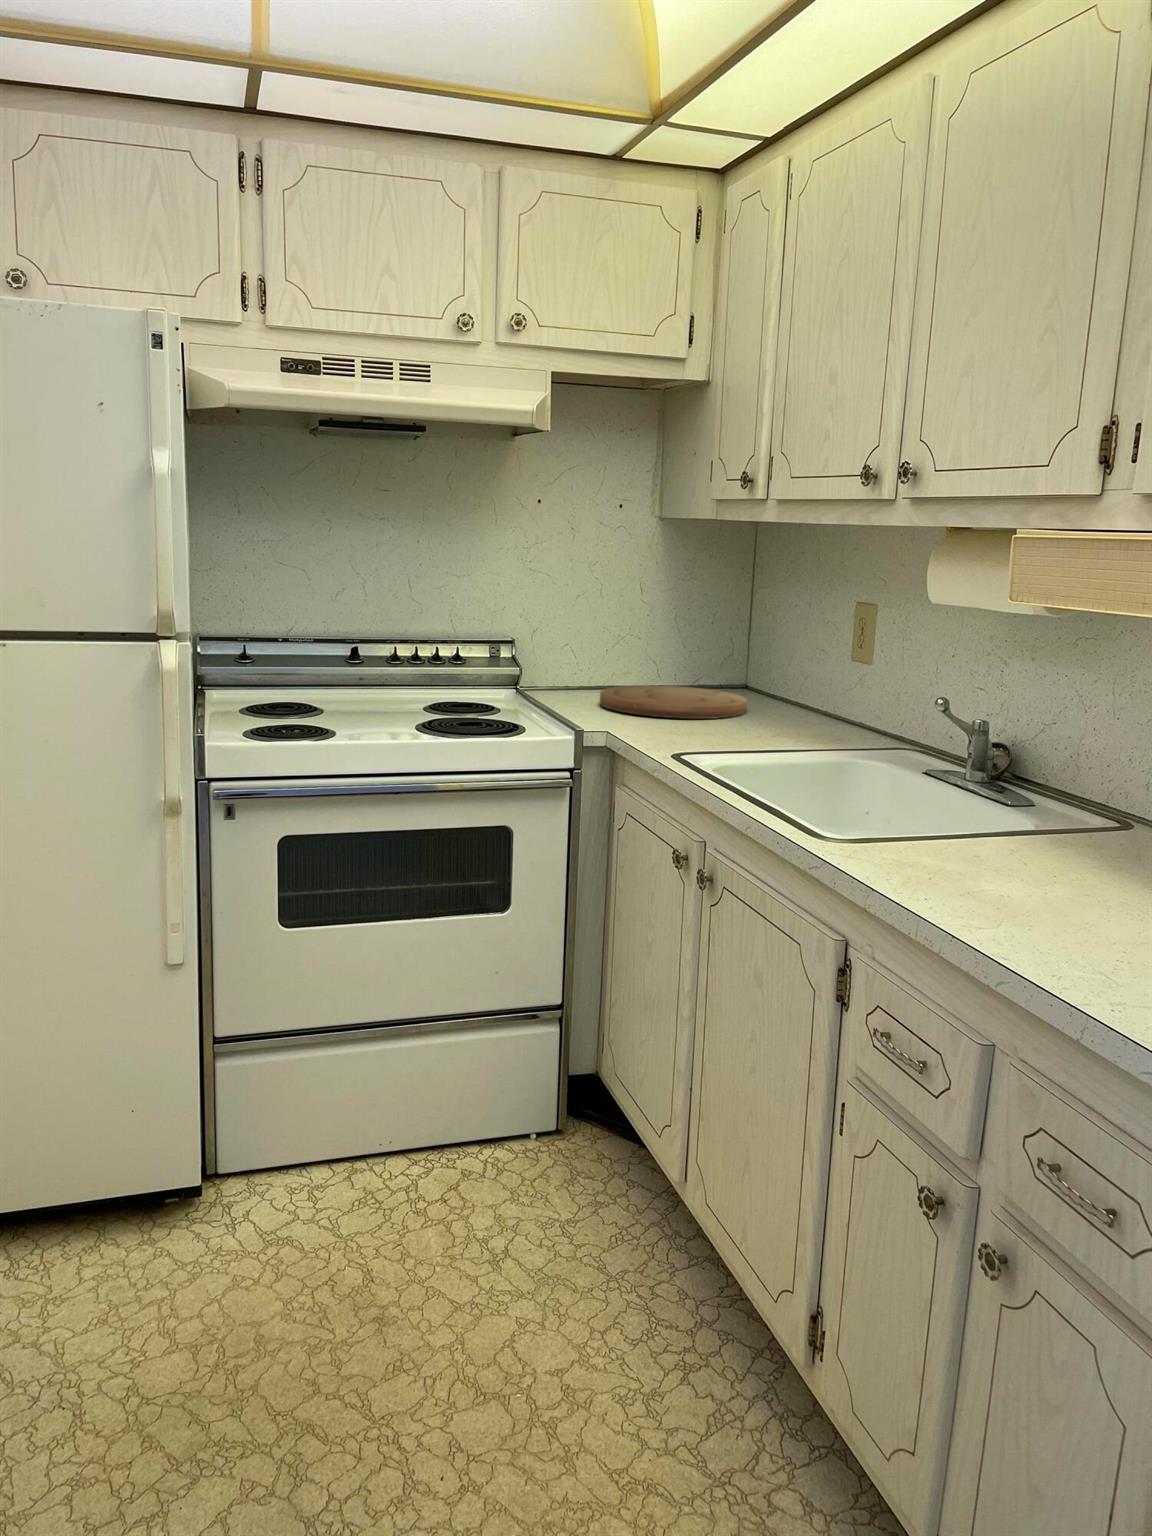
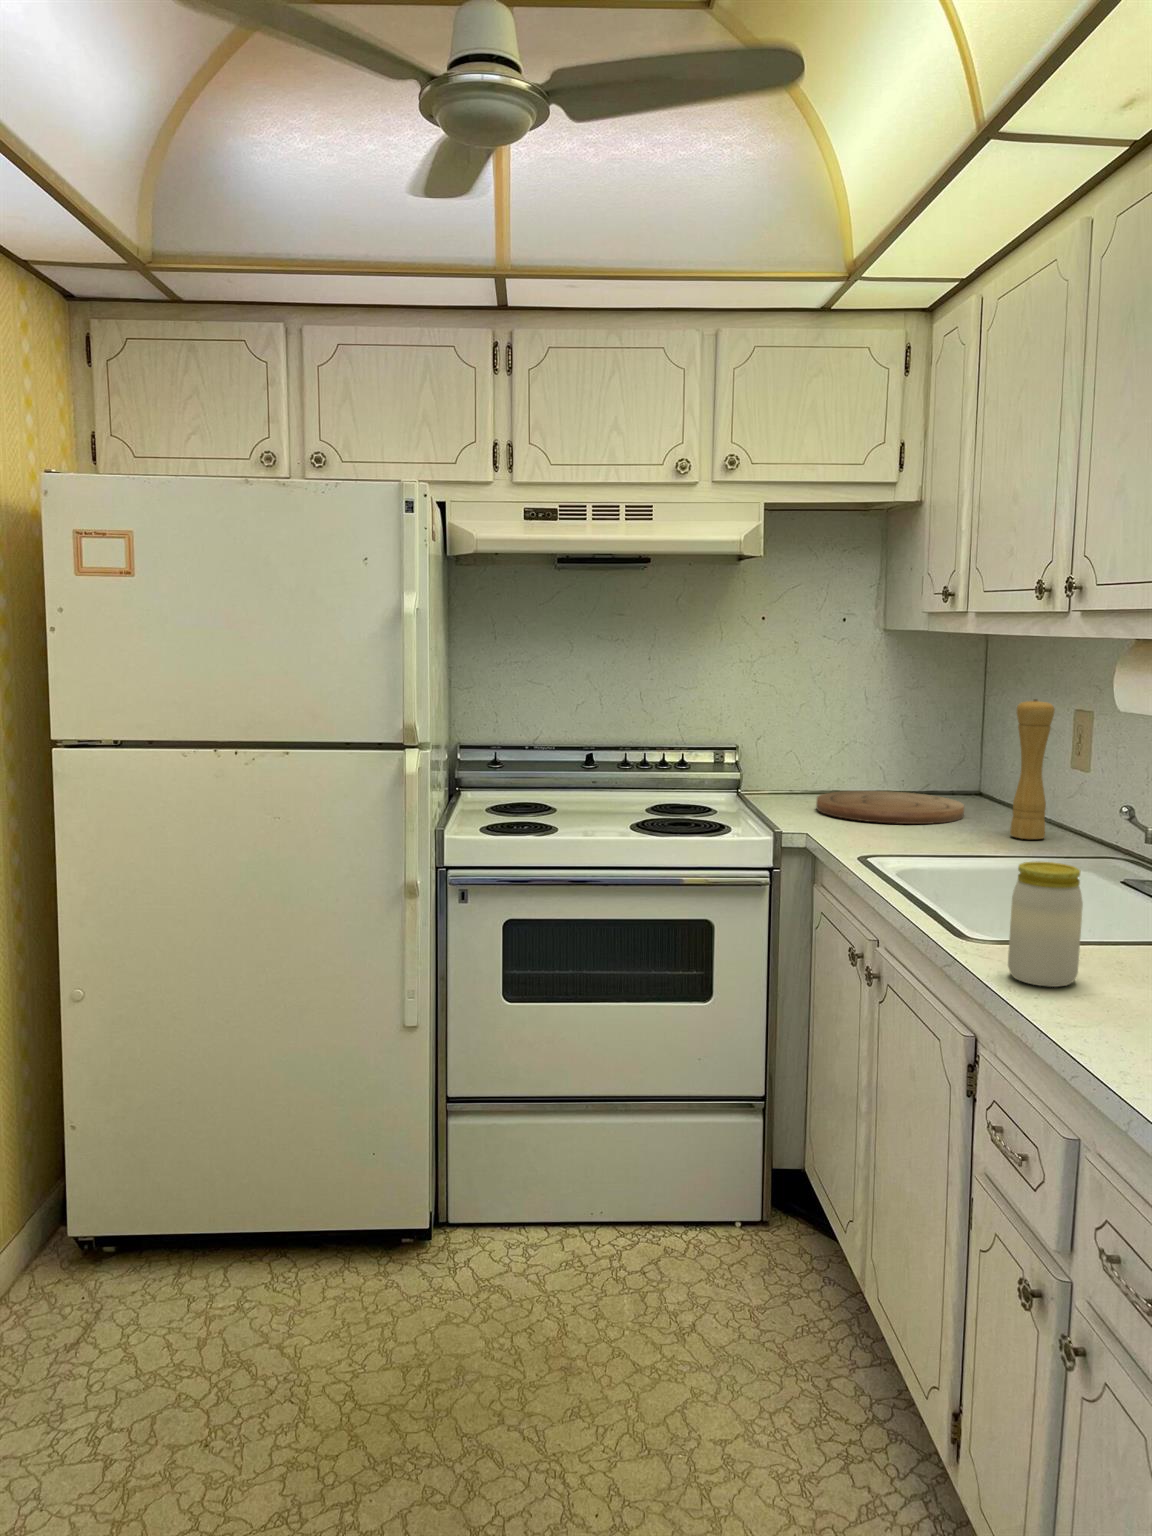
pepper mill: none [802,590,848,732] -> present [1010,699,1055,839]
jar: none [888,756,967,885] -> present [1008,861,1083,987]

